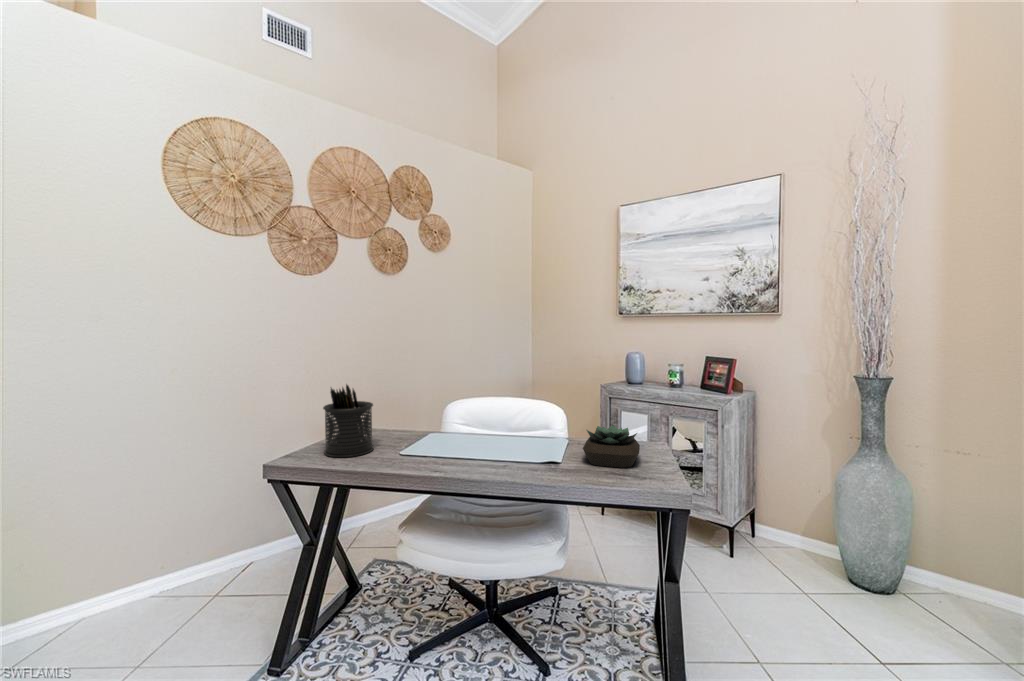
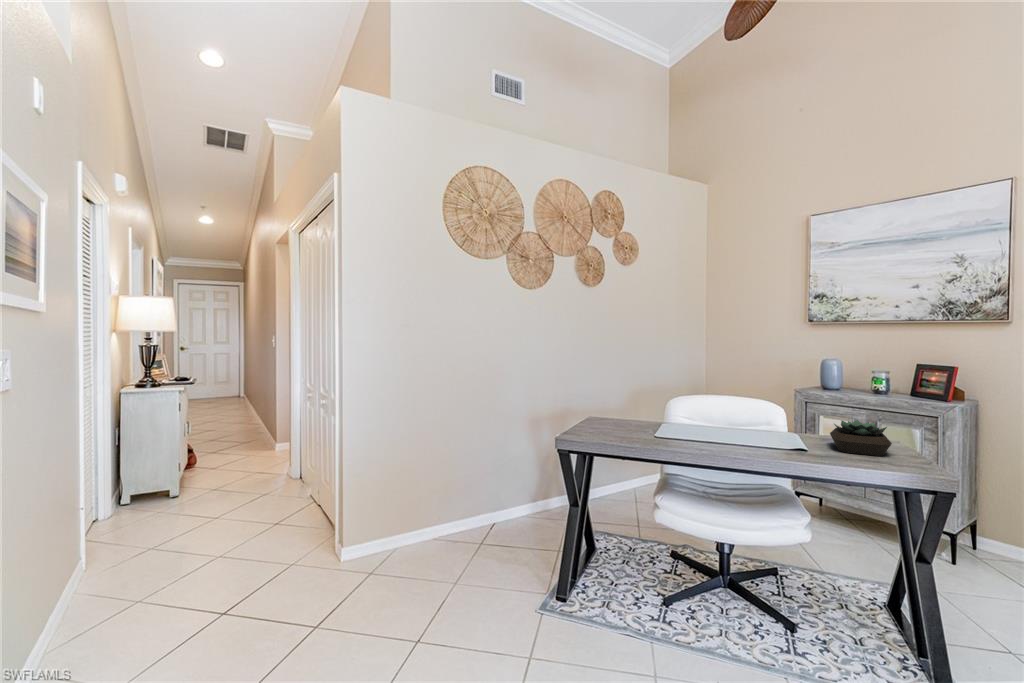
pen holder: present [323,384,373,457] -> none [594,377,633,436]

